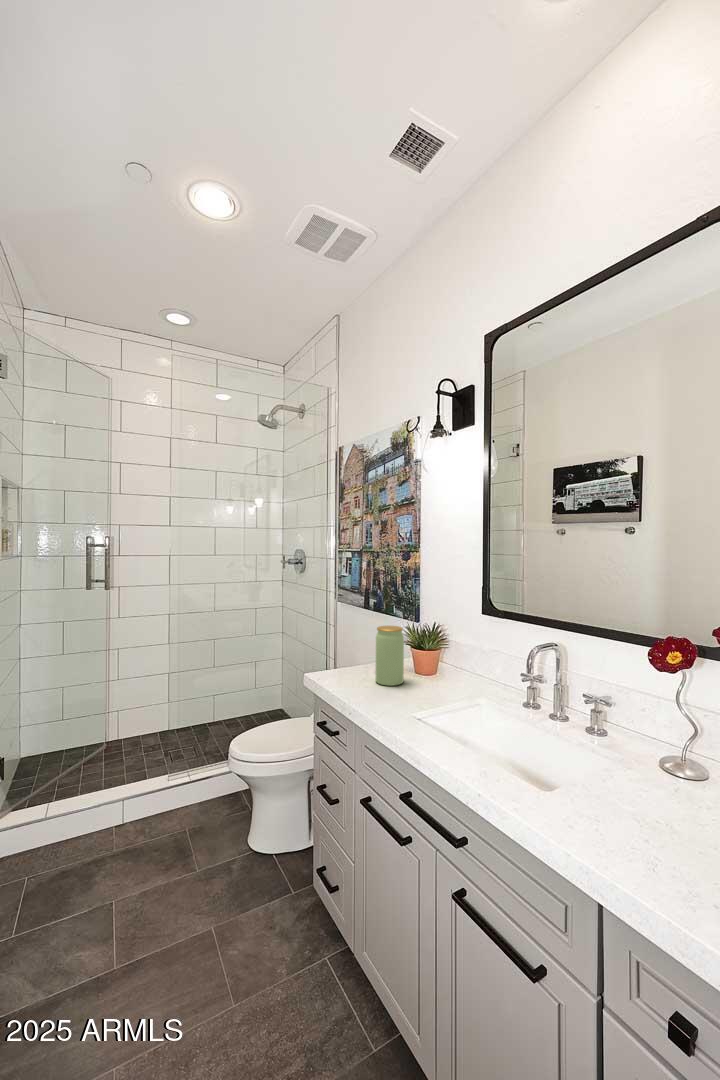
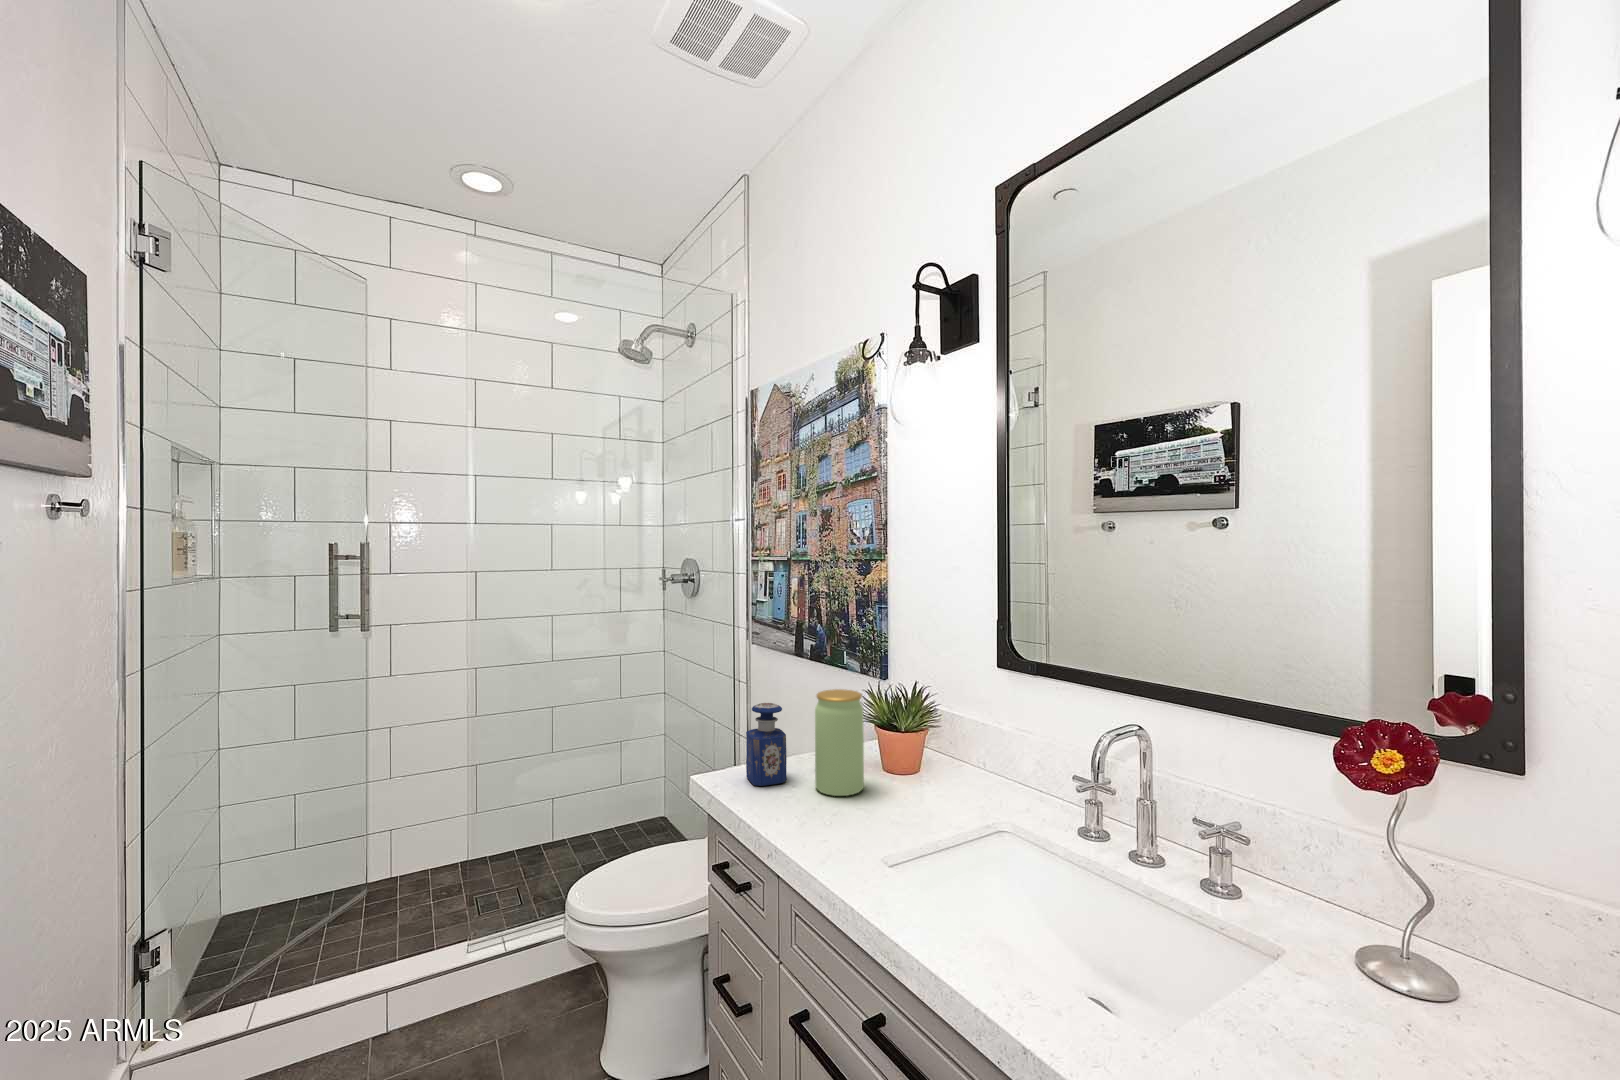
perfume bottle: none [336,633,359,680] -> present [746,703,787,786]

